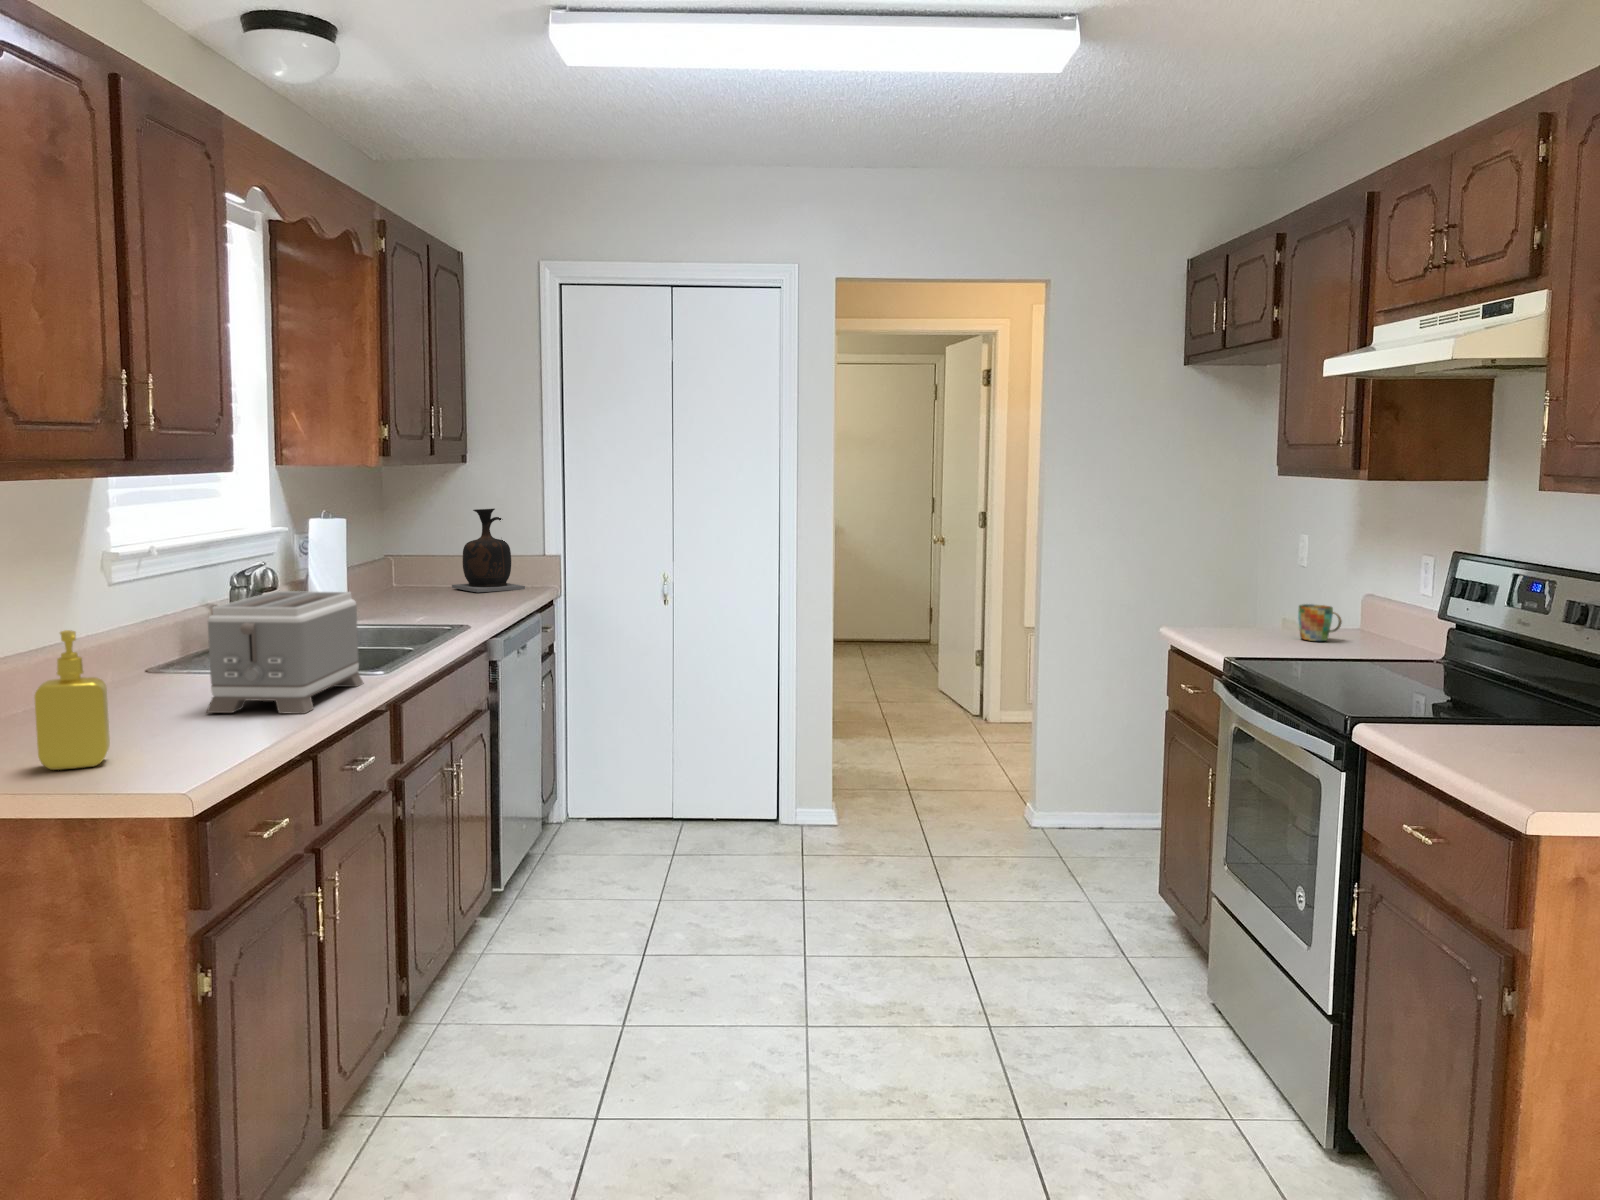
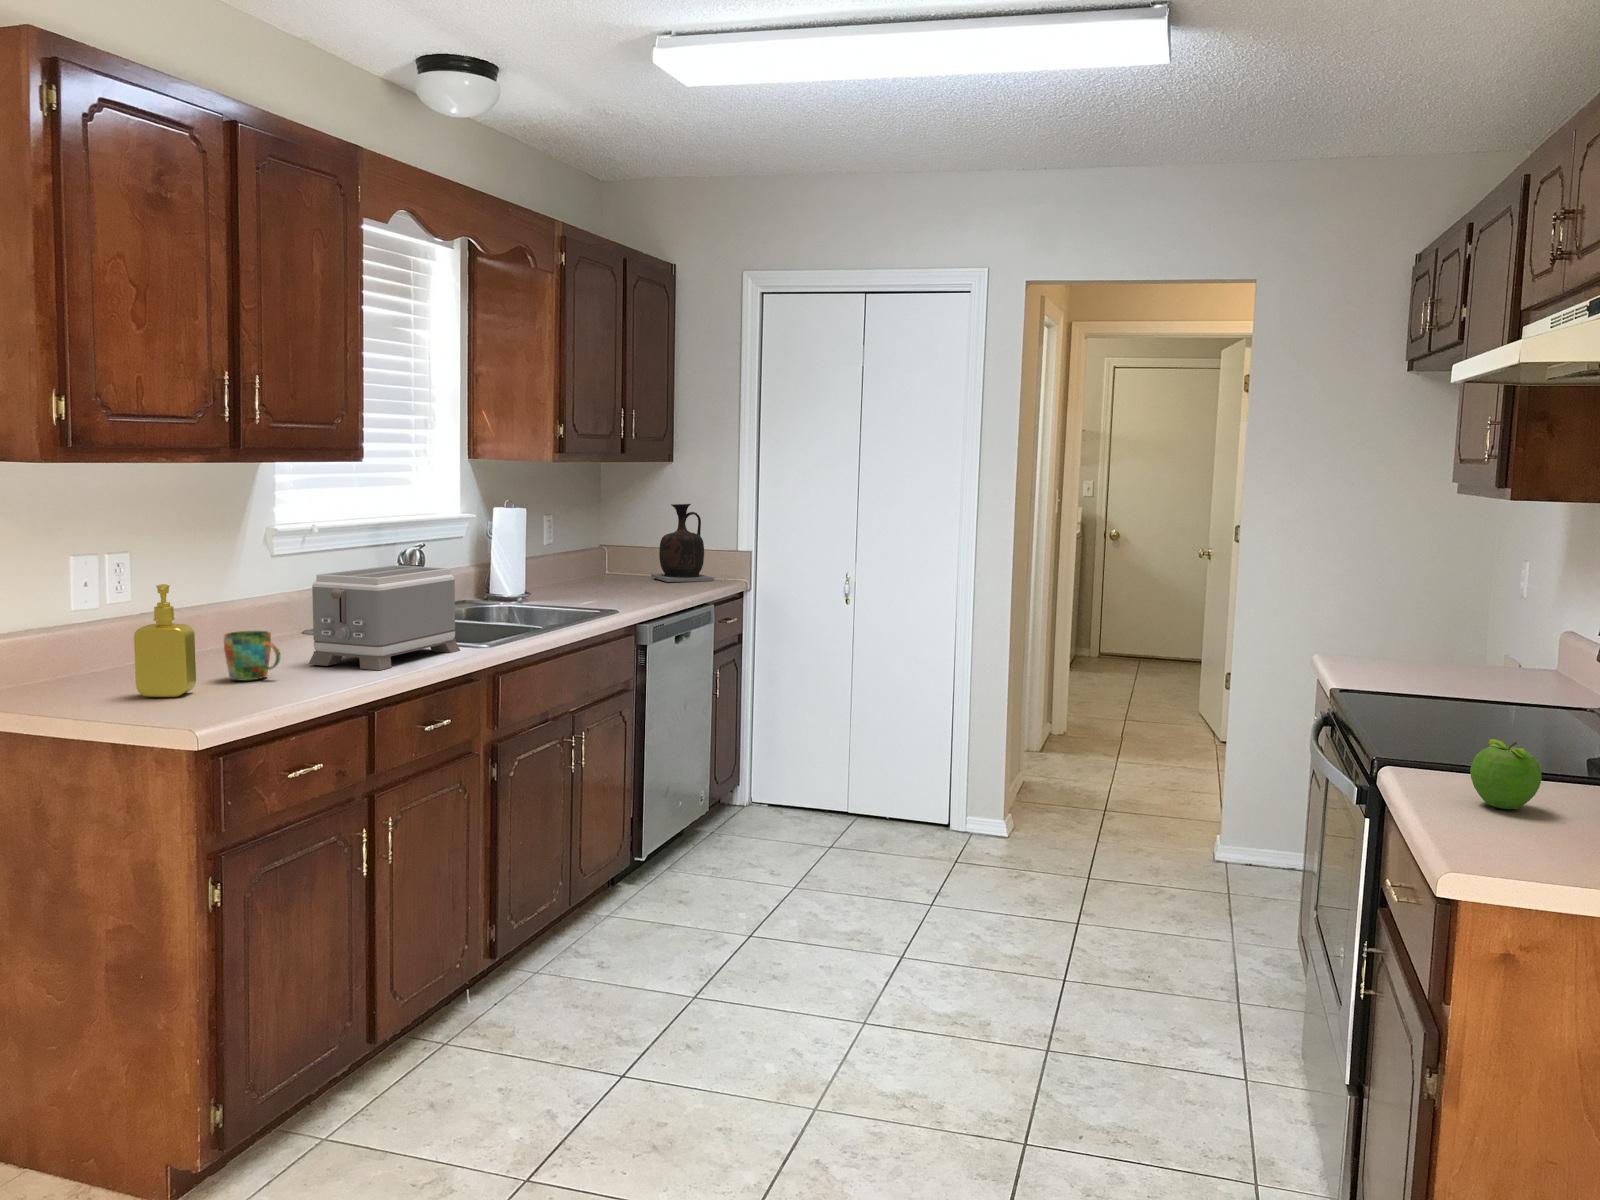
mug: present [1298,604,1342,641] -> present [224,631,280,681]
fruit: none [1465,701,1526,760] -> present [1470,739,1542,809]

